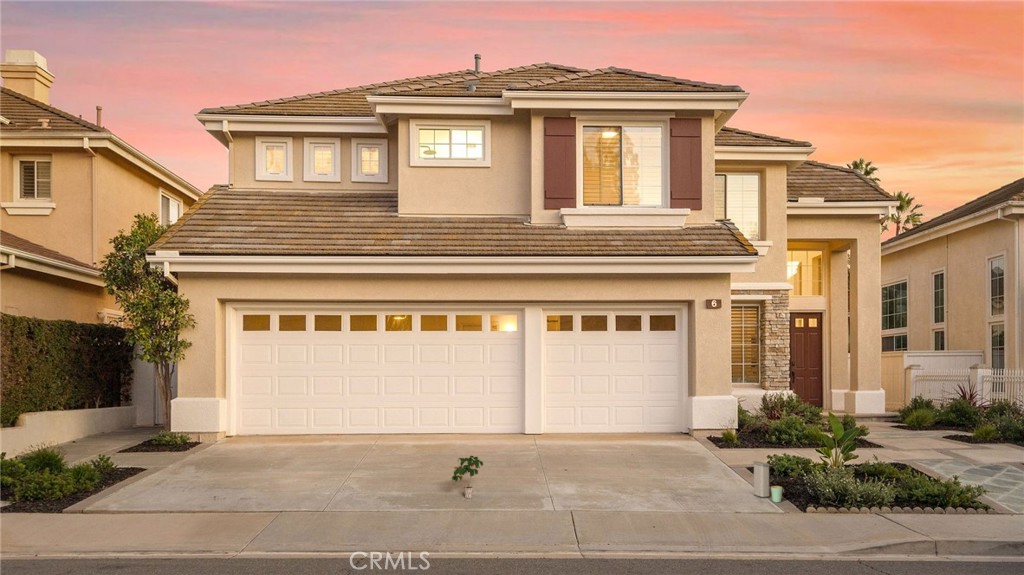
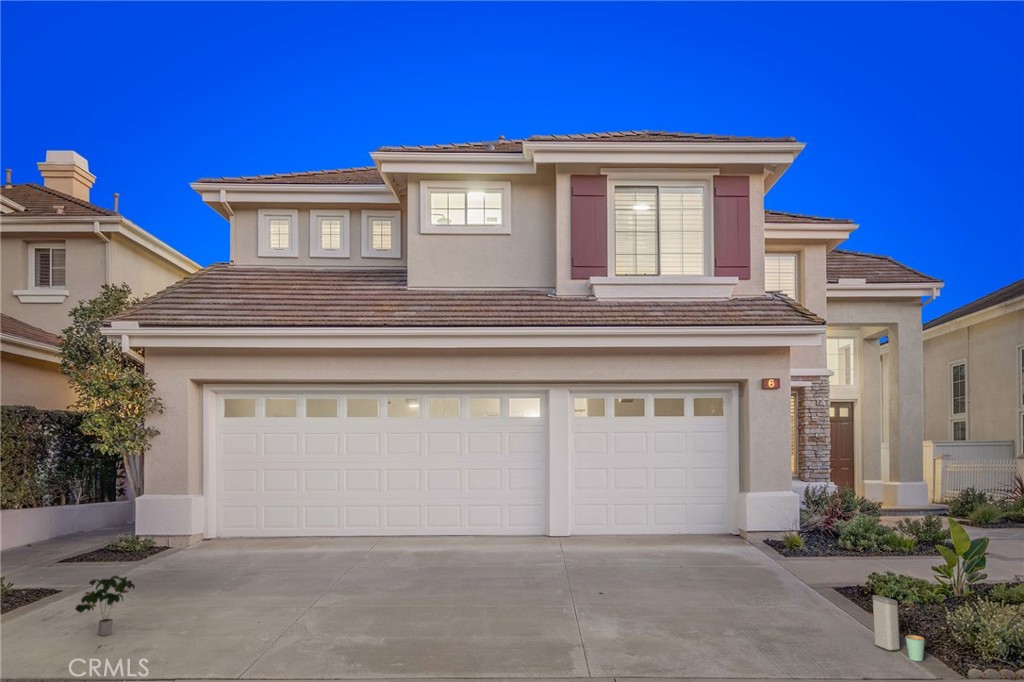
potted plant: present [452,456,483,498] -> present [75,576,135,636]

